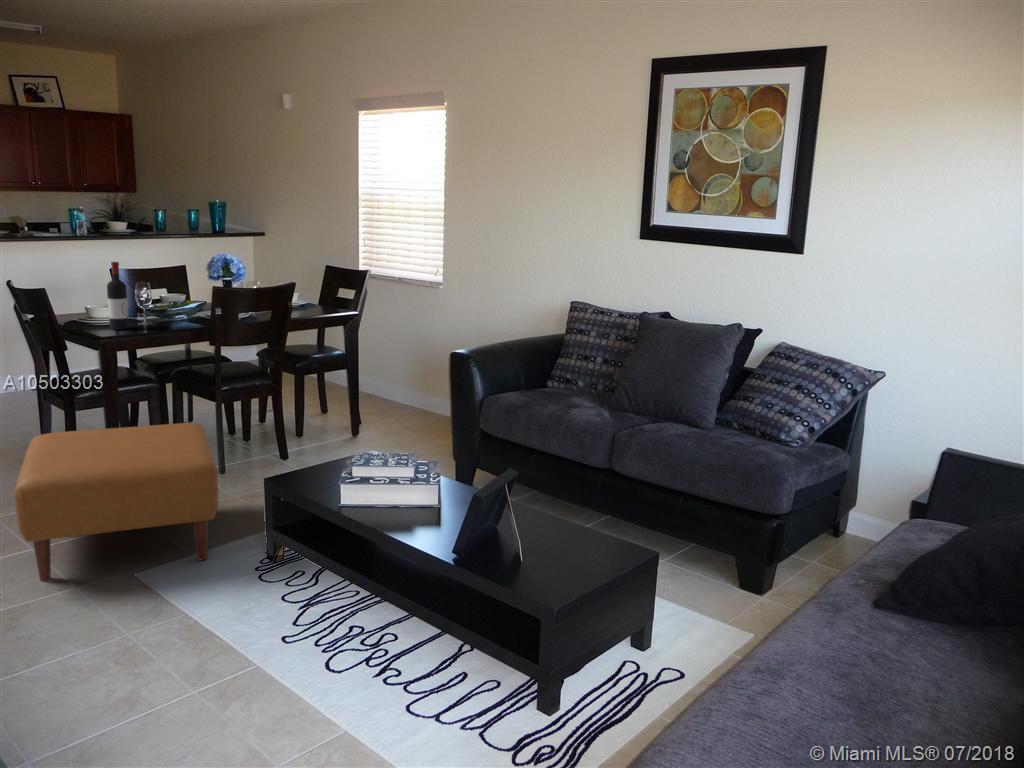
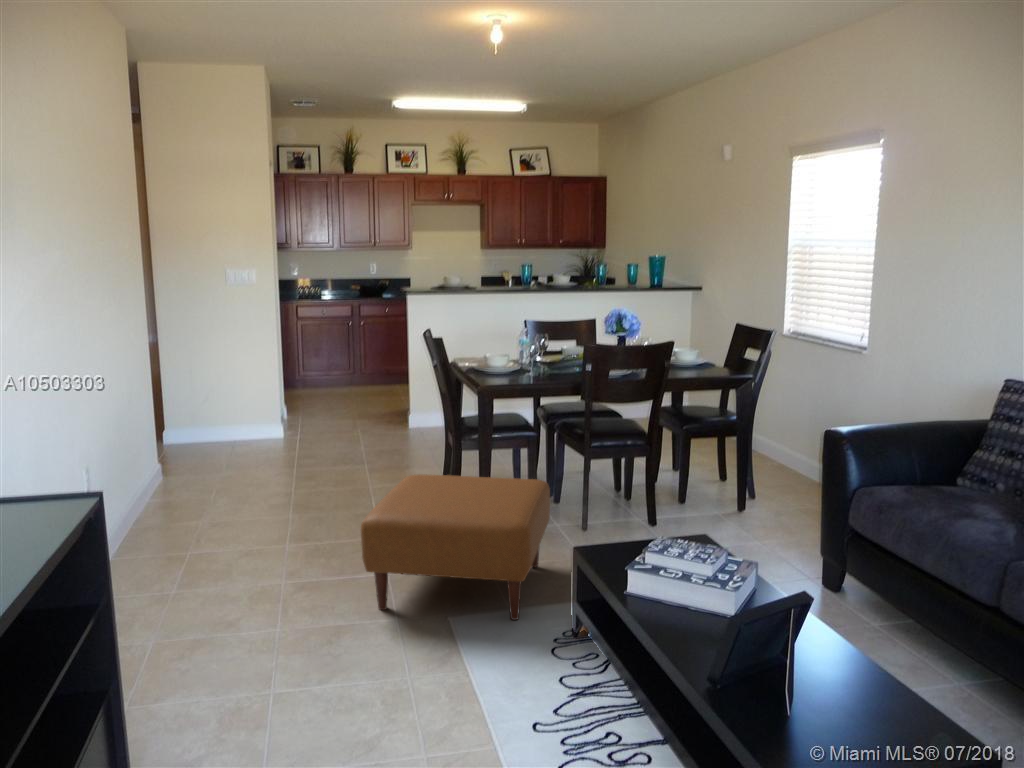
wine bottle: present [107,262,129,330] -> none [492,320,509,383]

